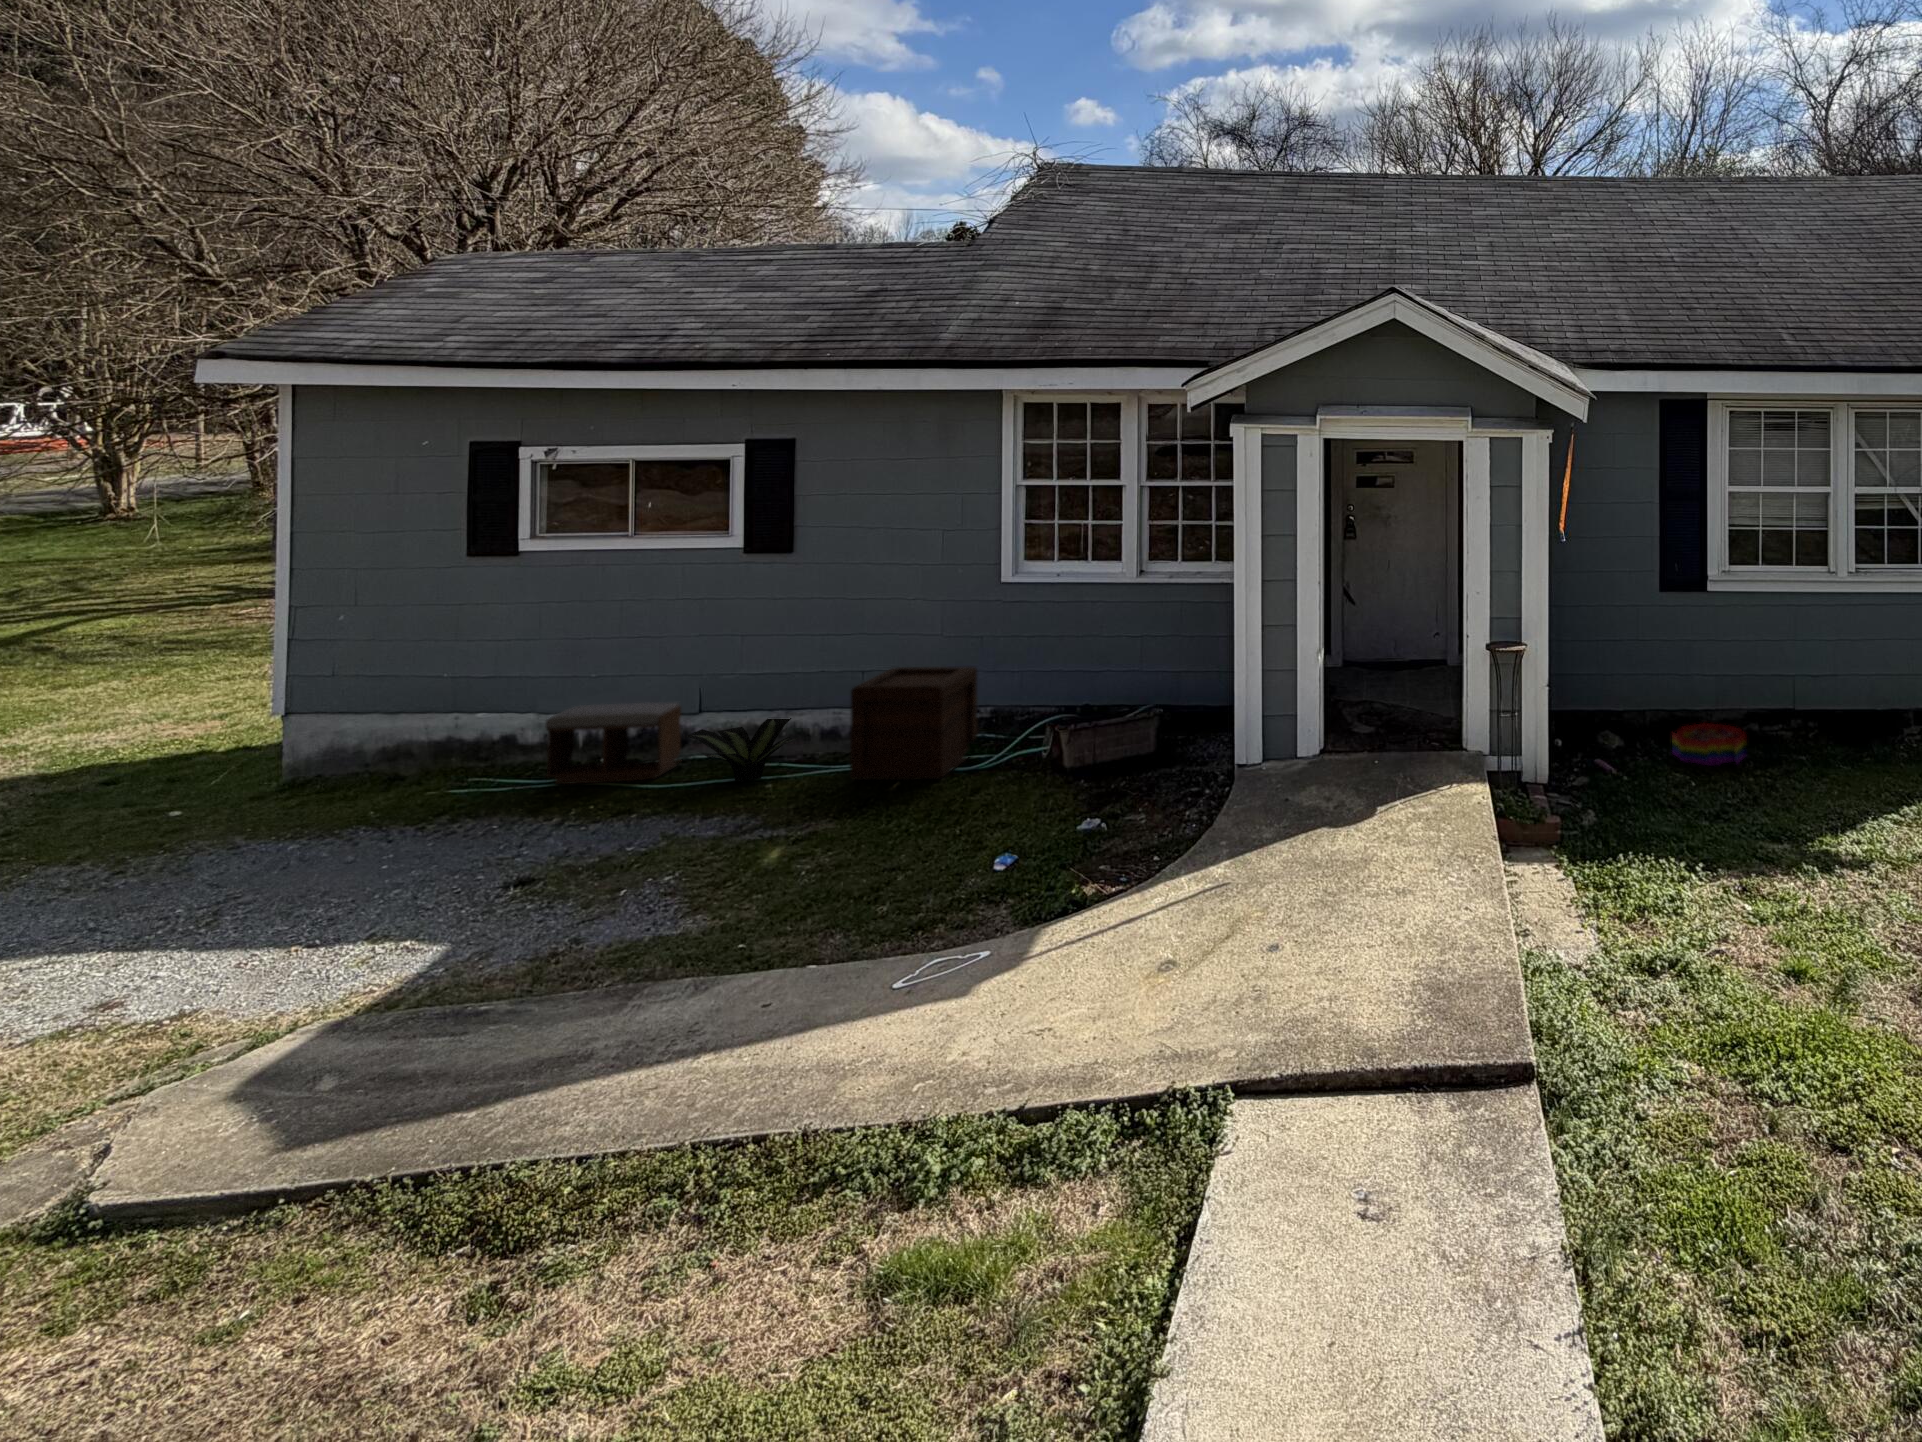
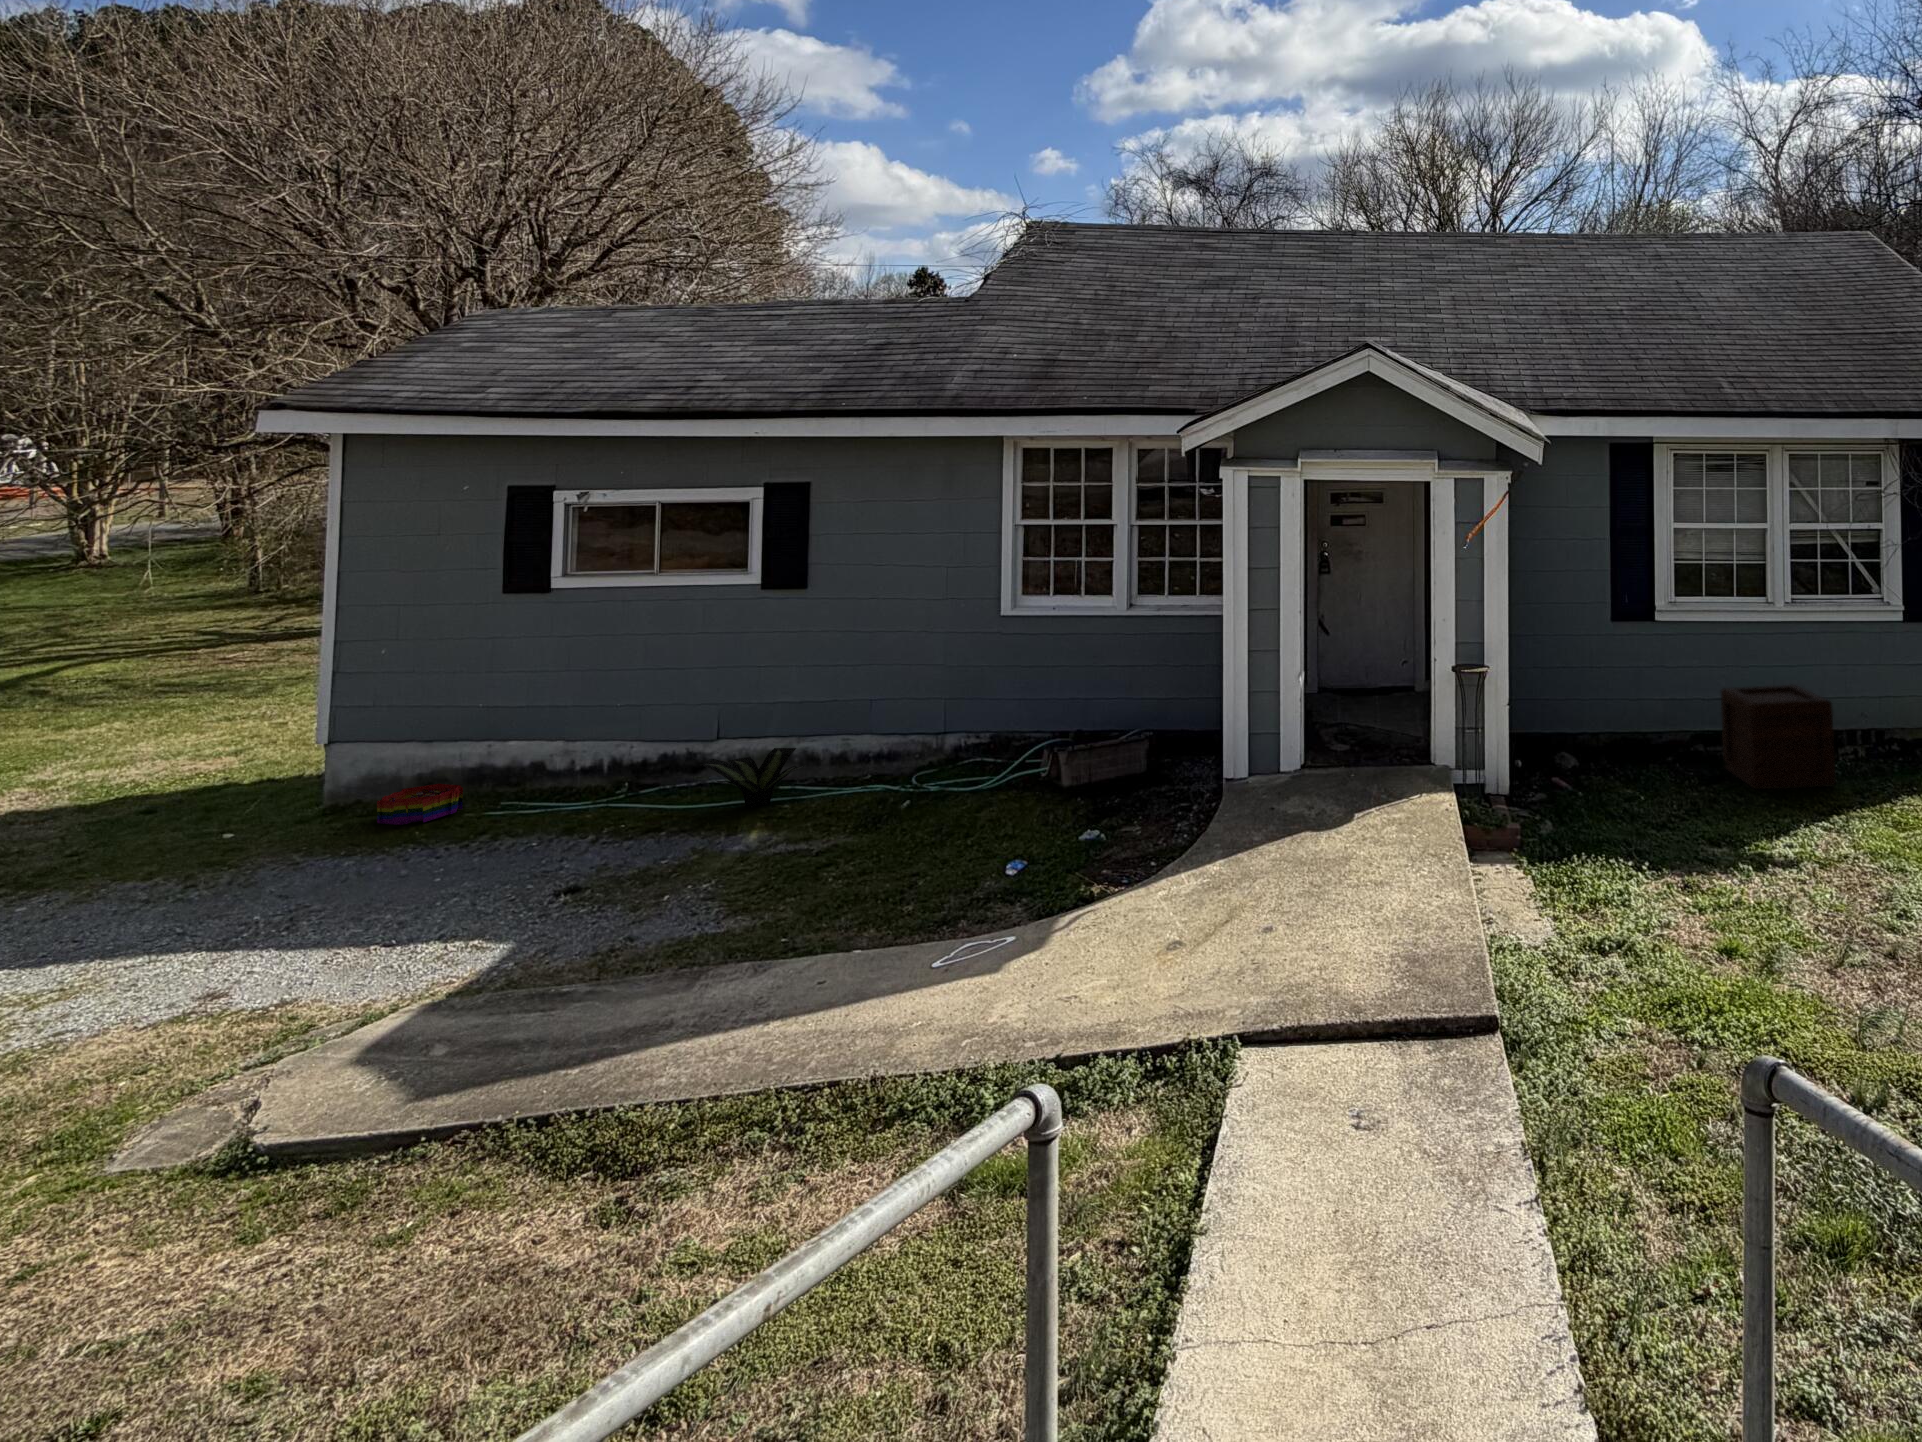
wooden crate: present [850,667,978,780] -> present [1721,684,1836,789]
bench: present [546,703,681,784] -> none [565,734,696,812]
storage bin: present [1672,723,1747,766] -> present [377,784,463,825]

